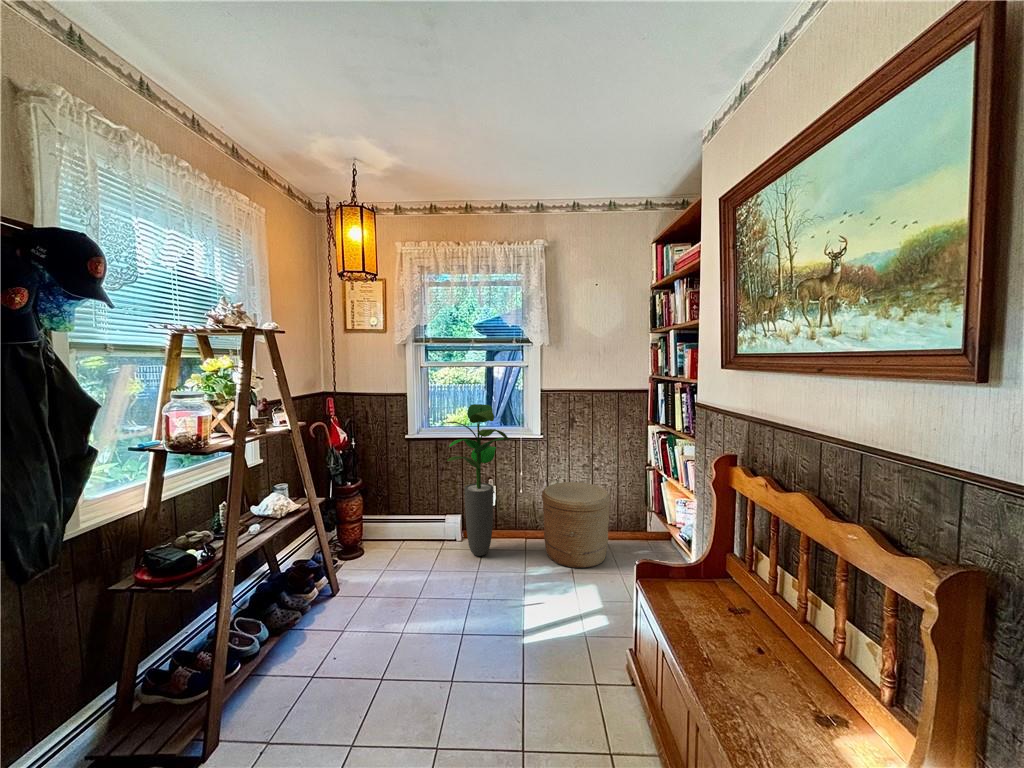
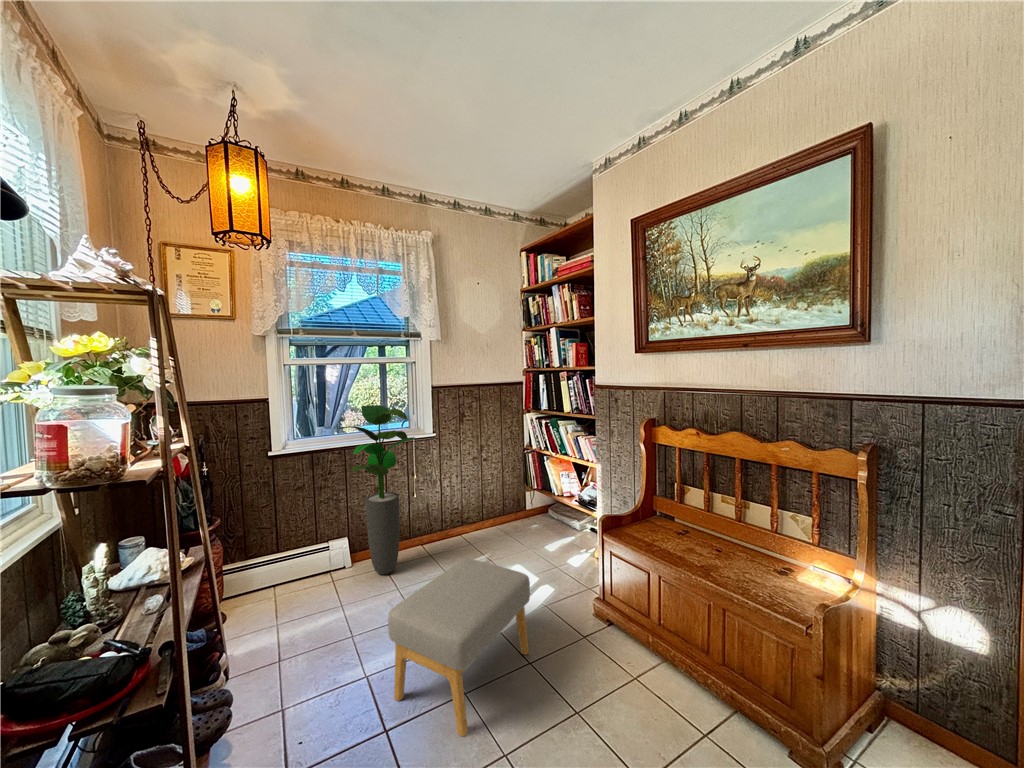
woven basket: present [542,482,610,568] -> none [445,475,512,558]
footstool: none [403,562,537,717] -> present [388,559,530,736]

